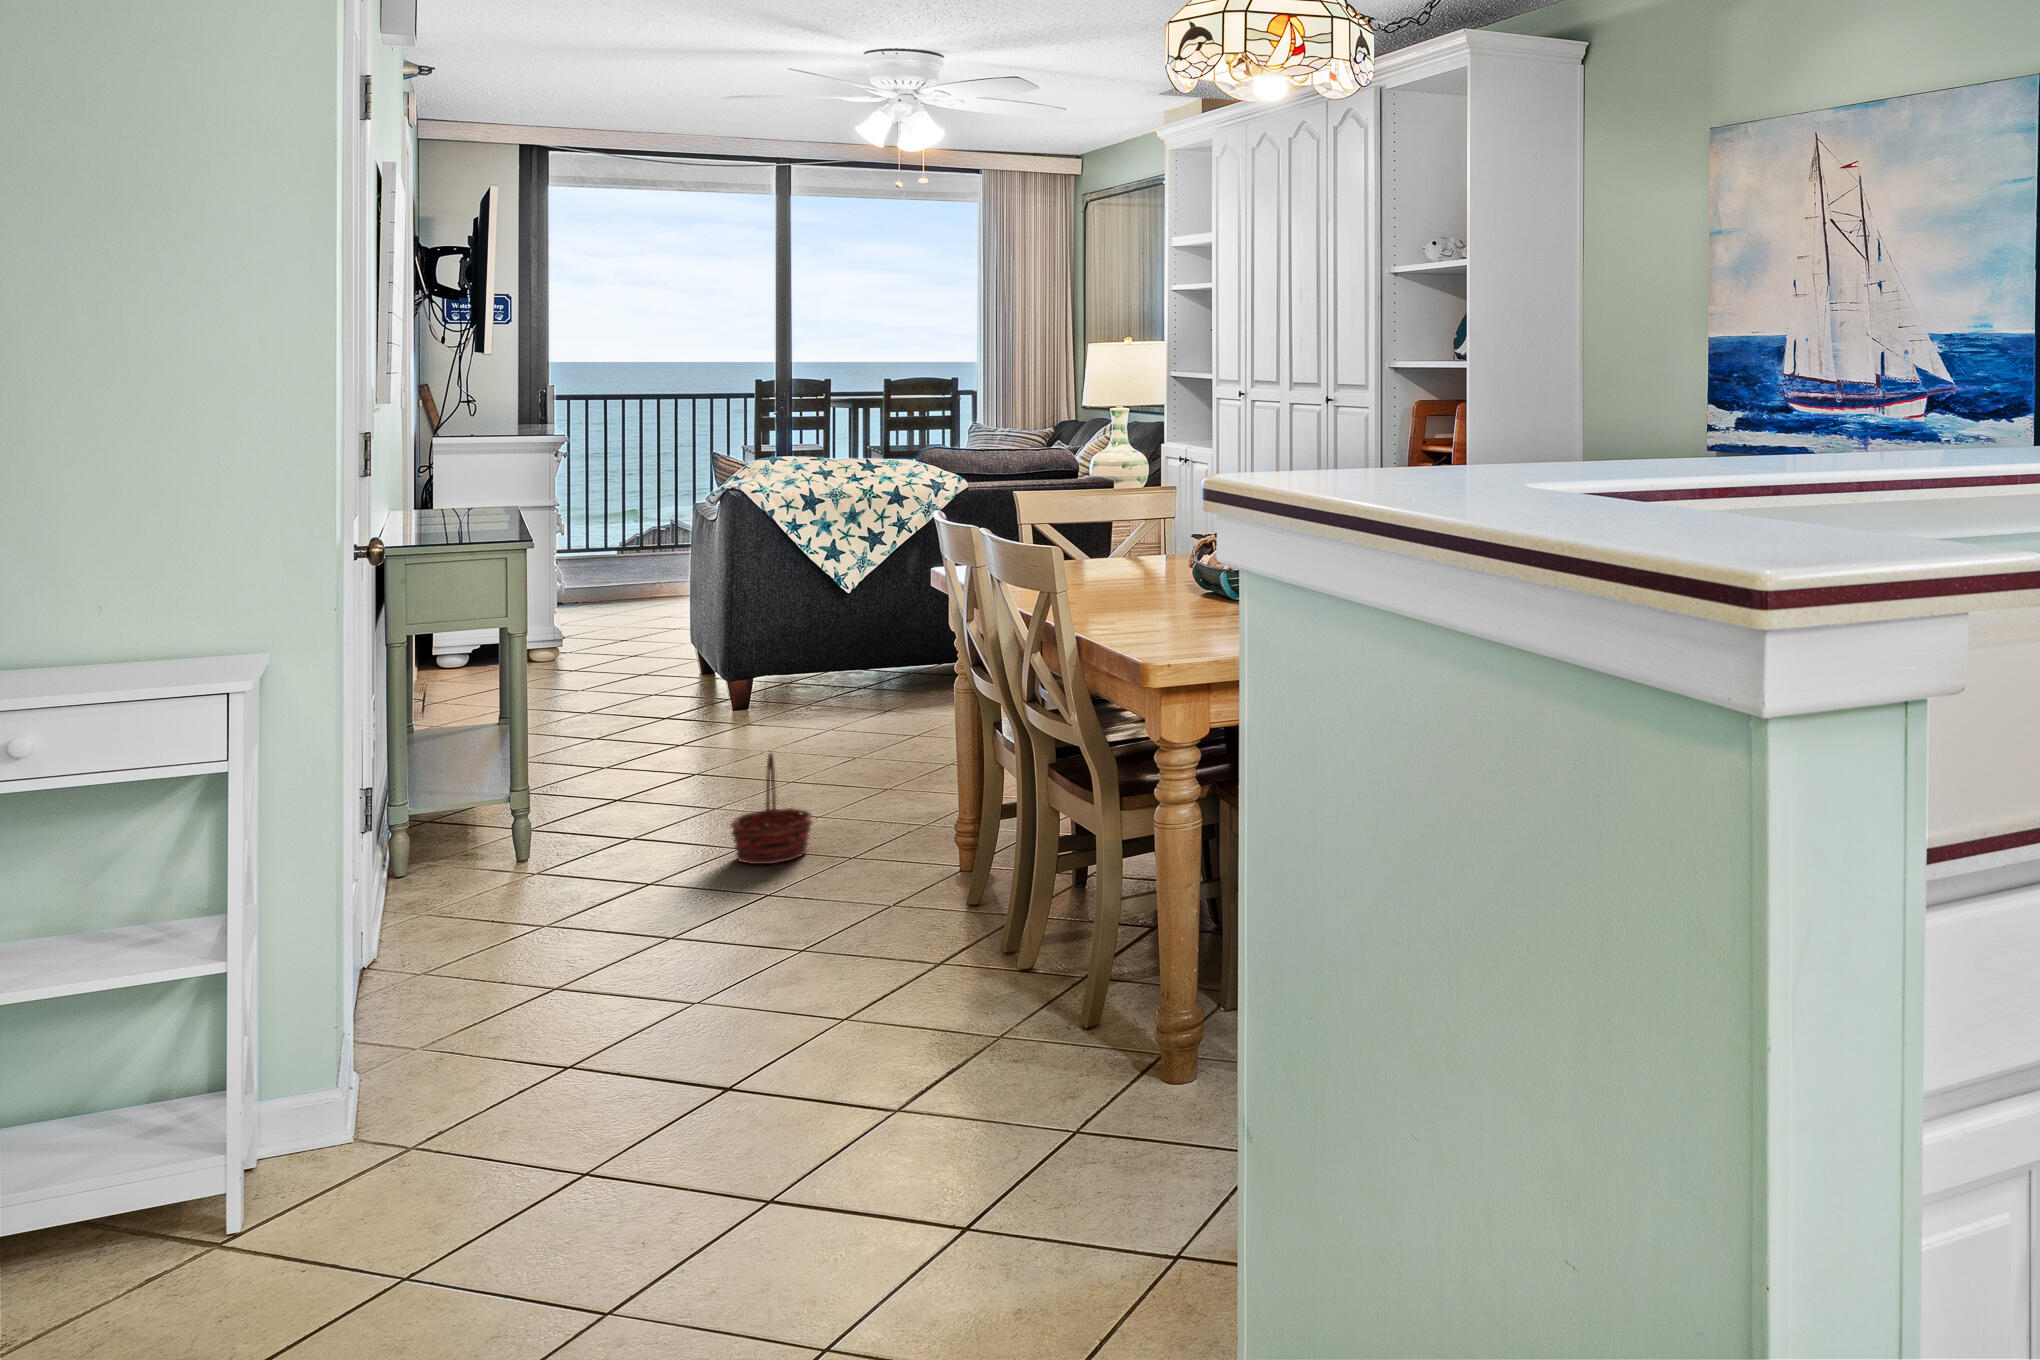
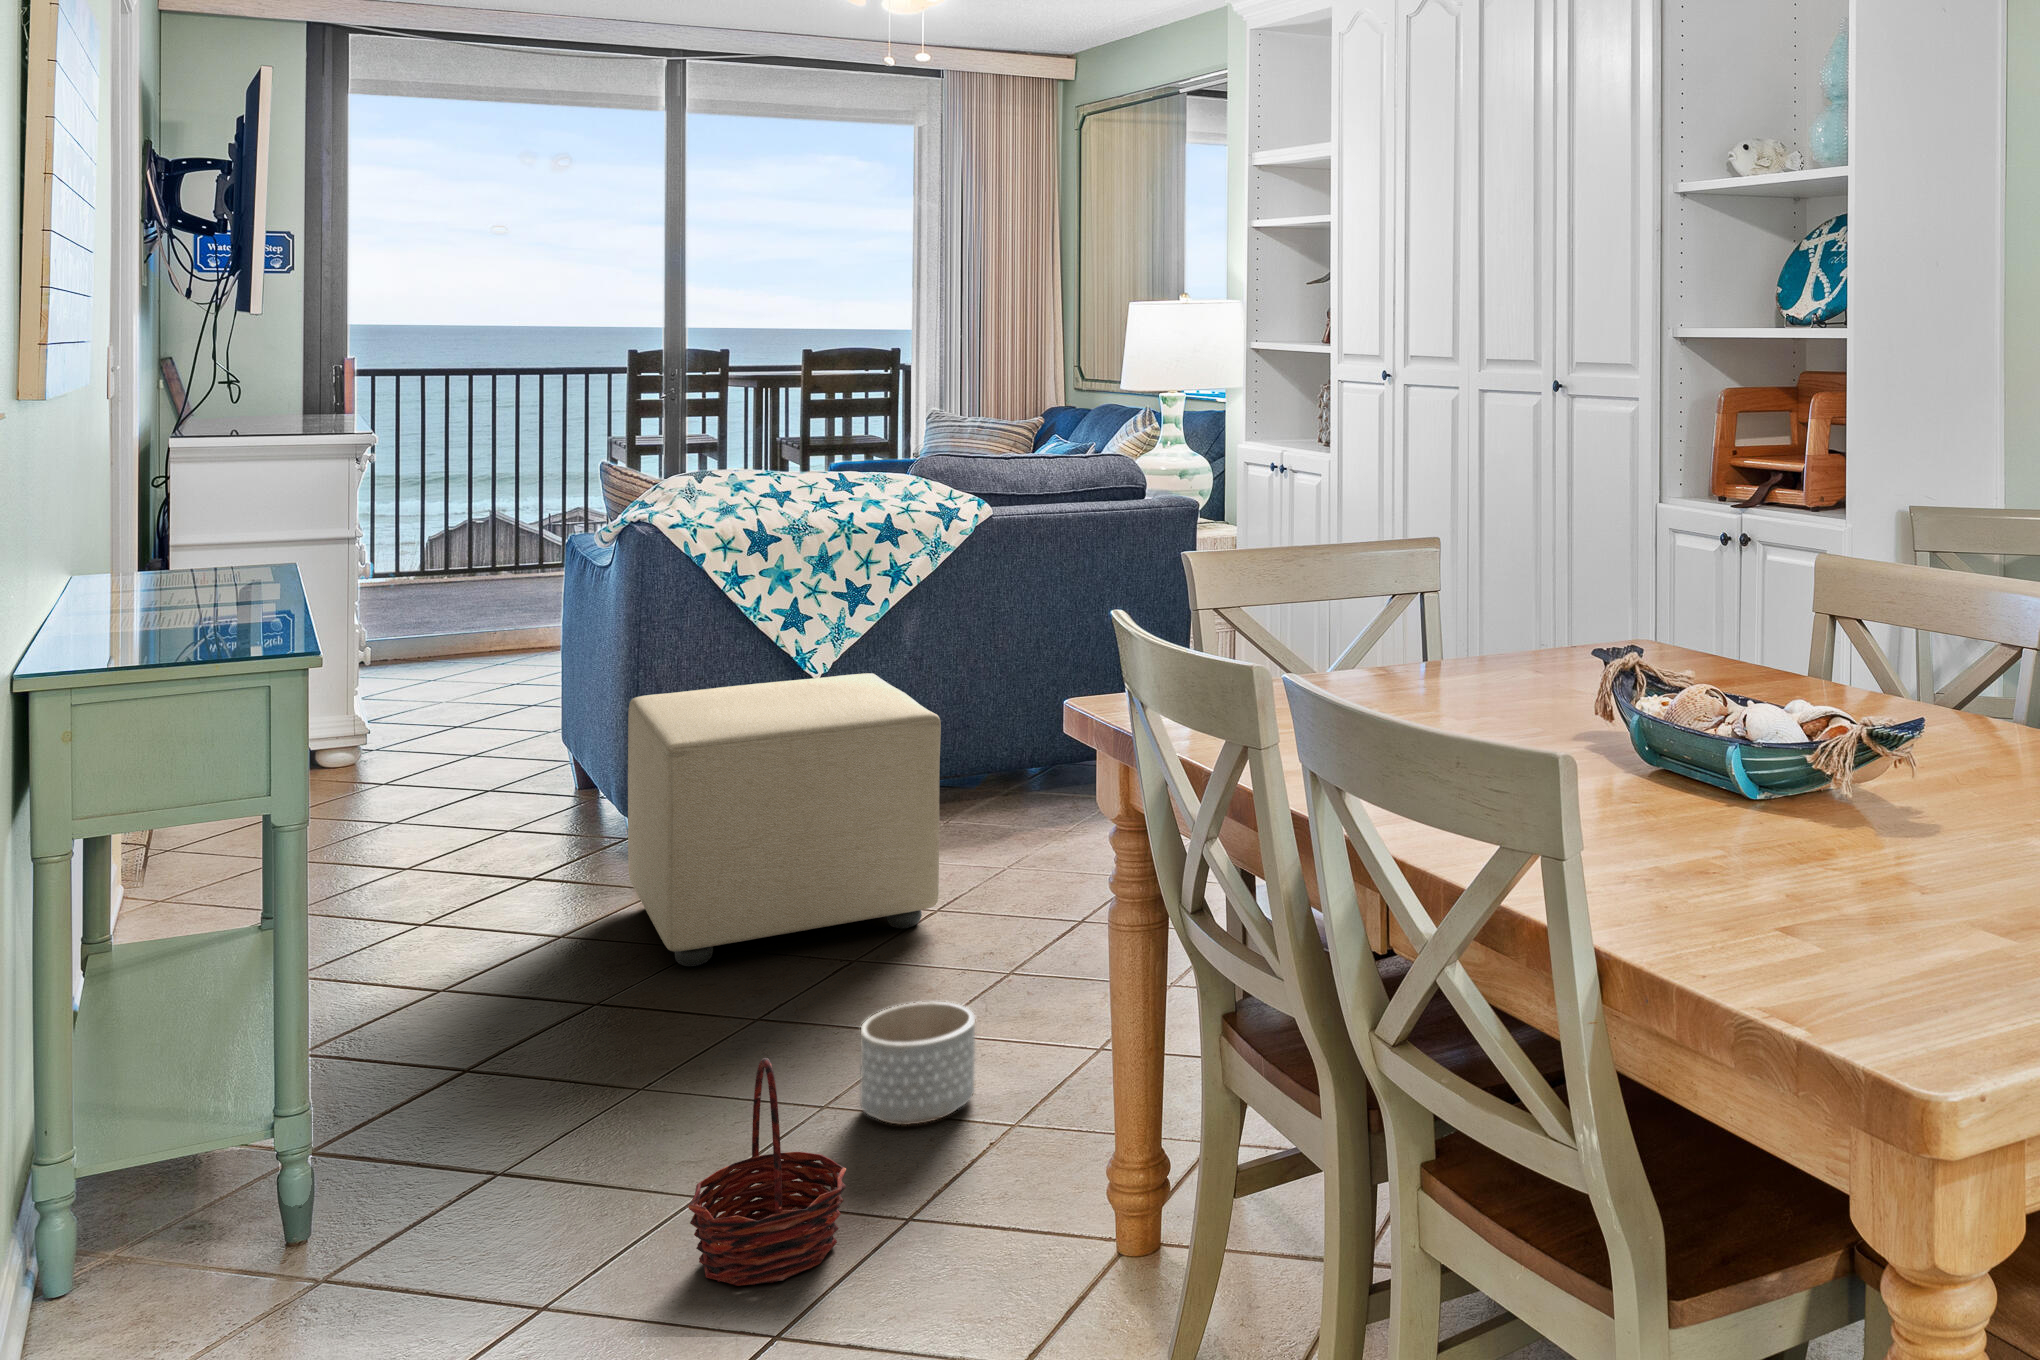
ottoman: none [724,587,911,754] -> present [628,673,941,966]
planter: none [836,753,901,814] -> present [860,1002,975,1125]

